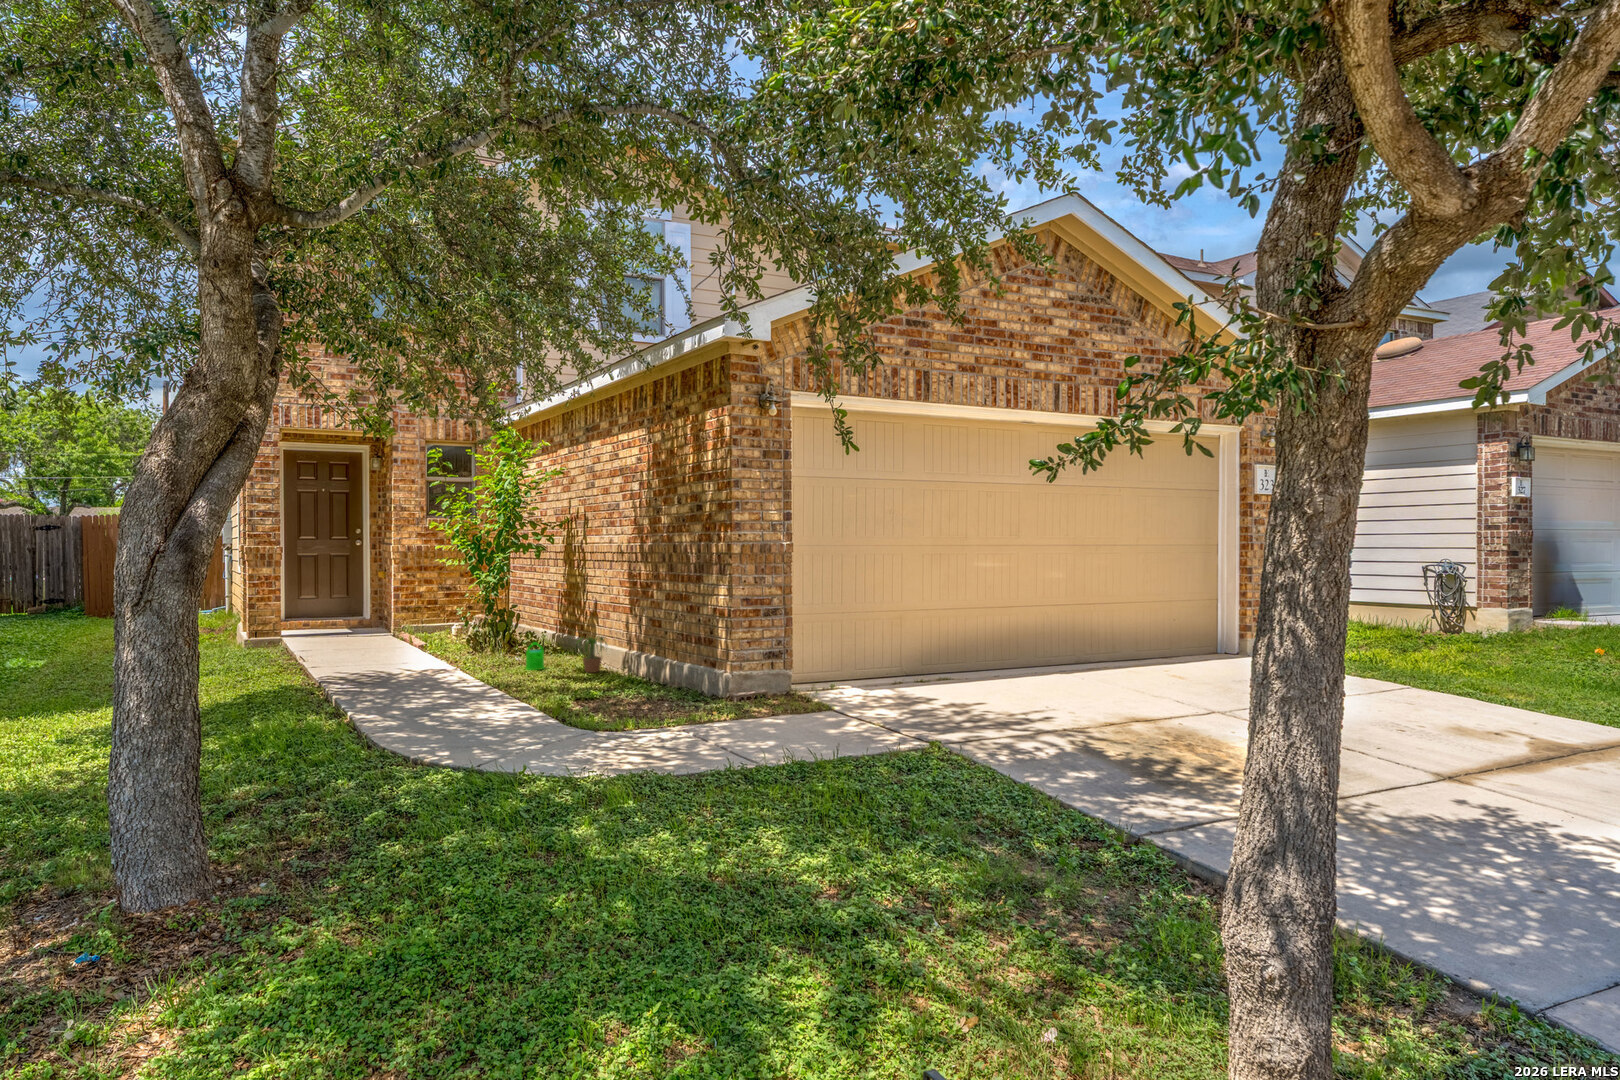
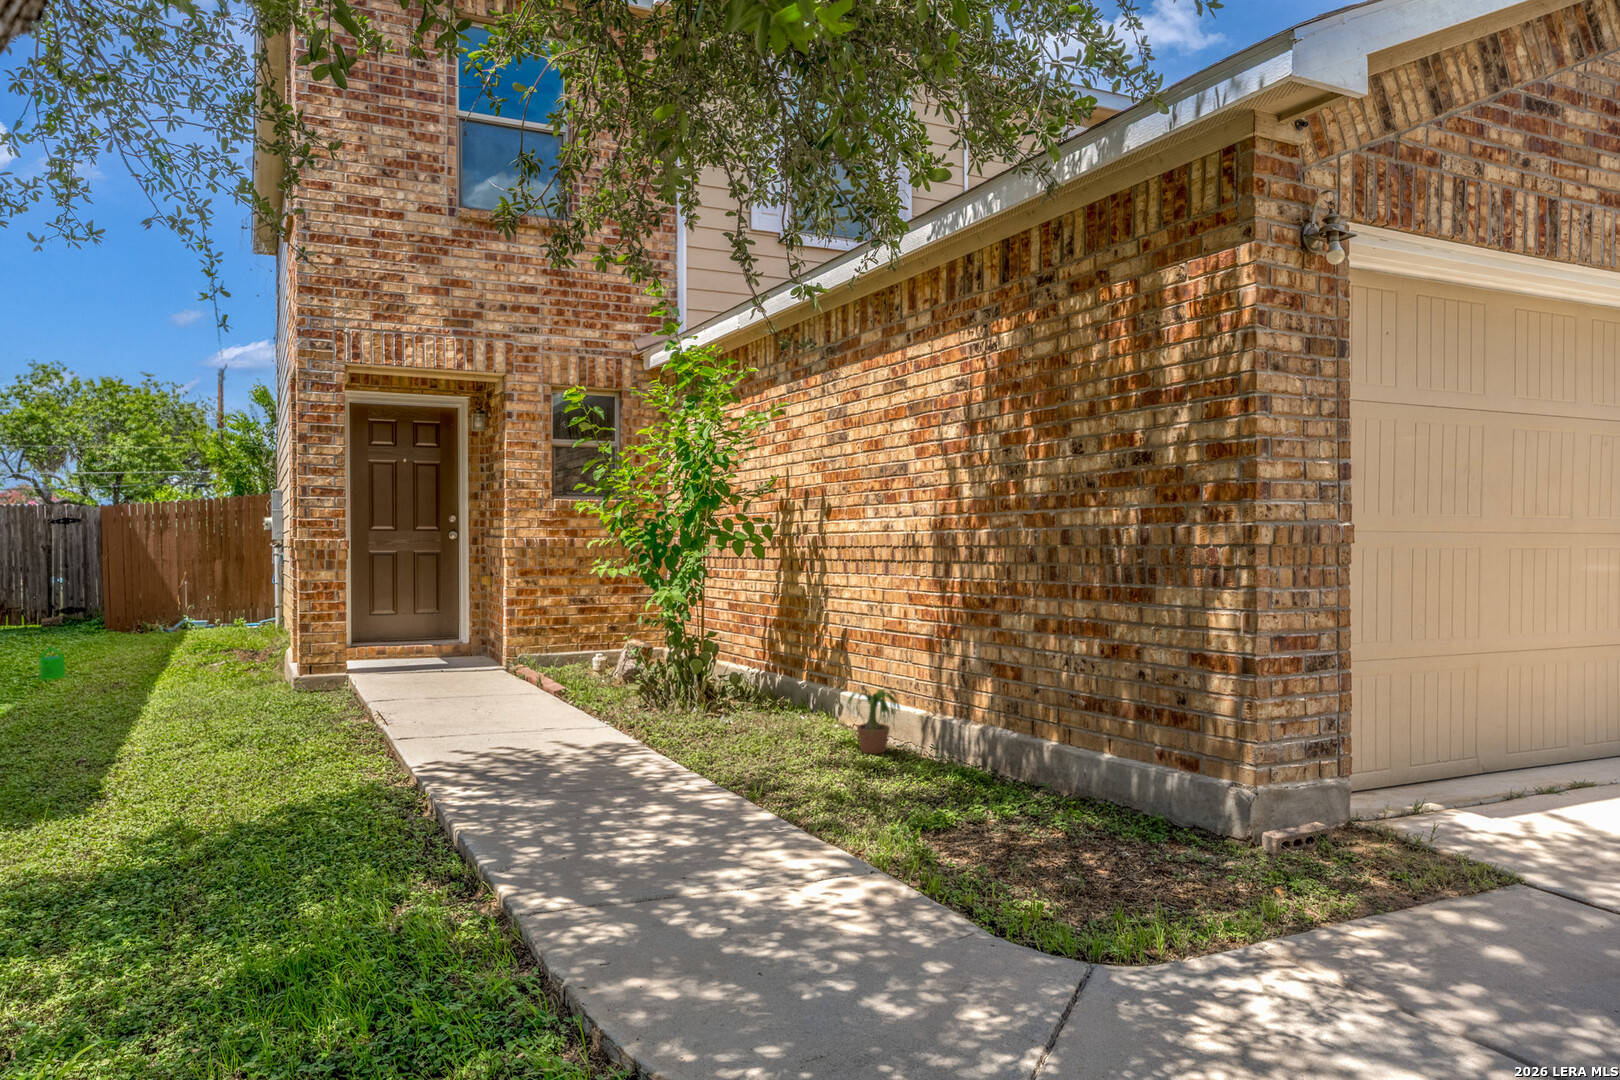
watering can: present [526,642,545,670] -> present [39,647,66,679]

